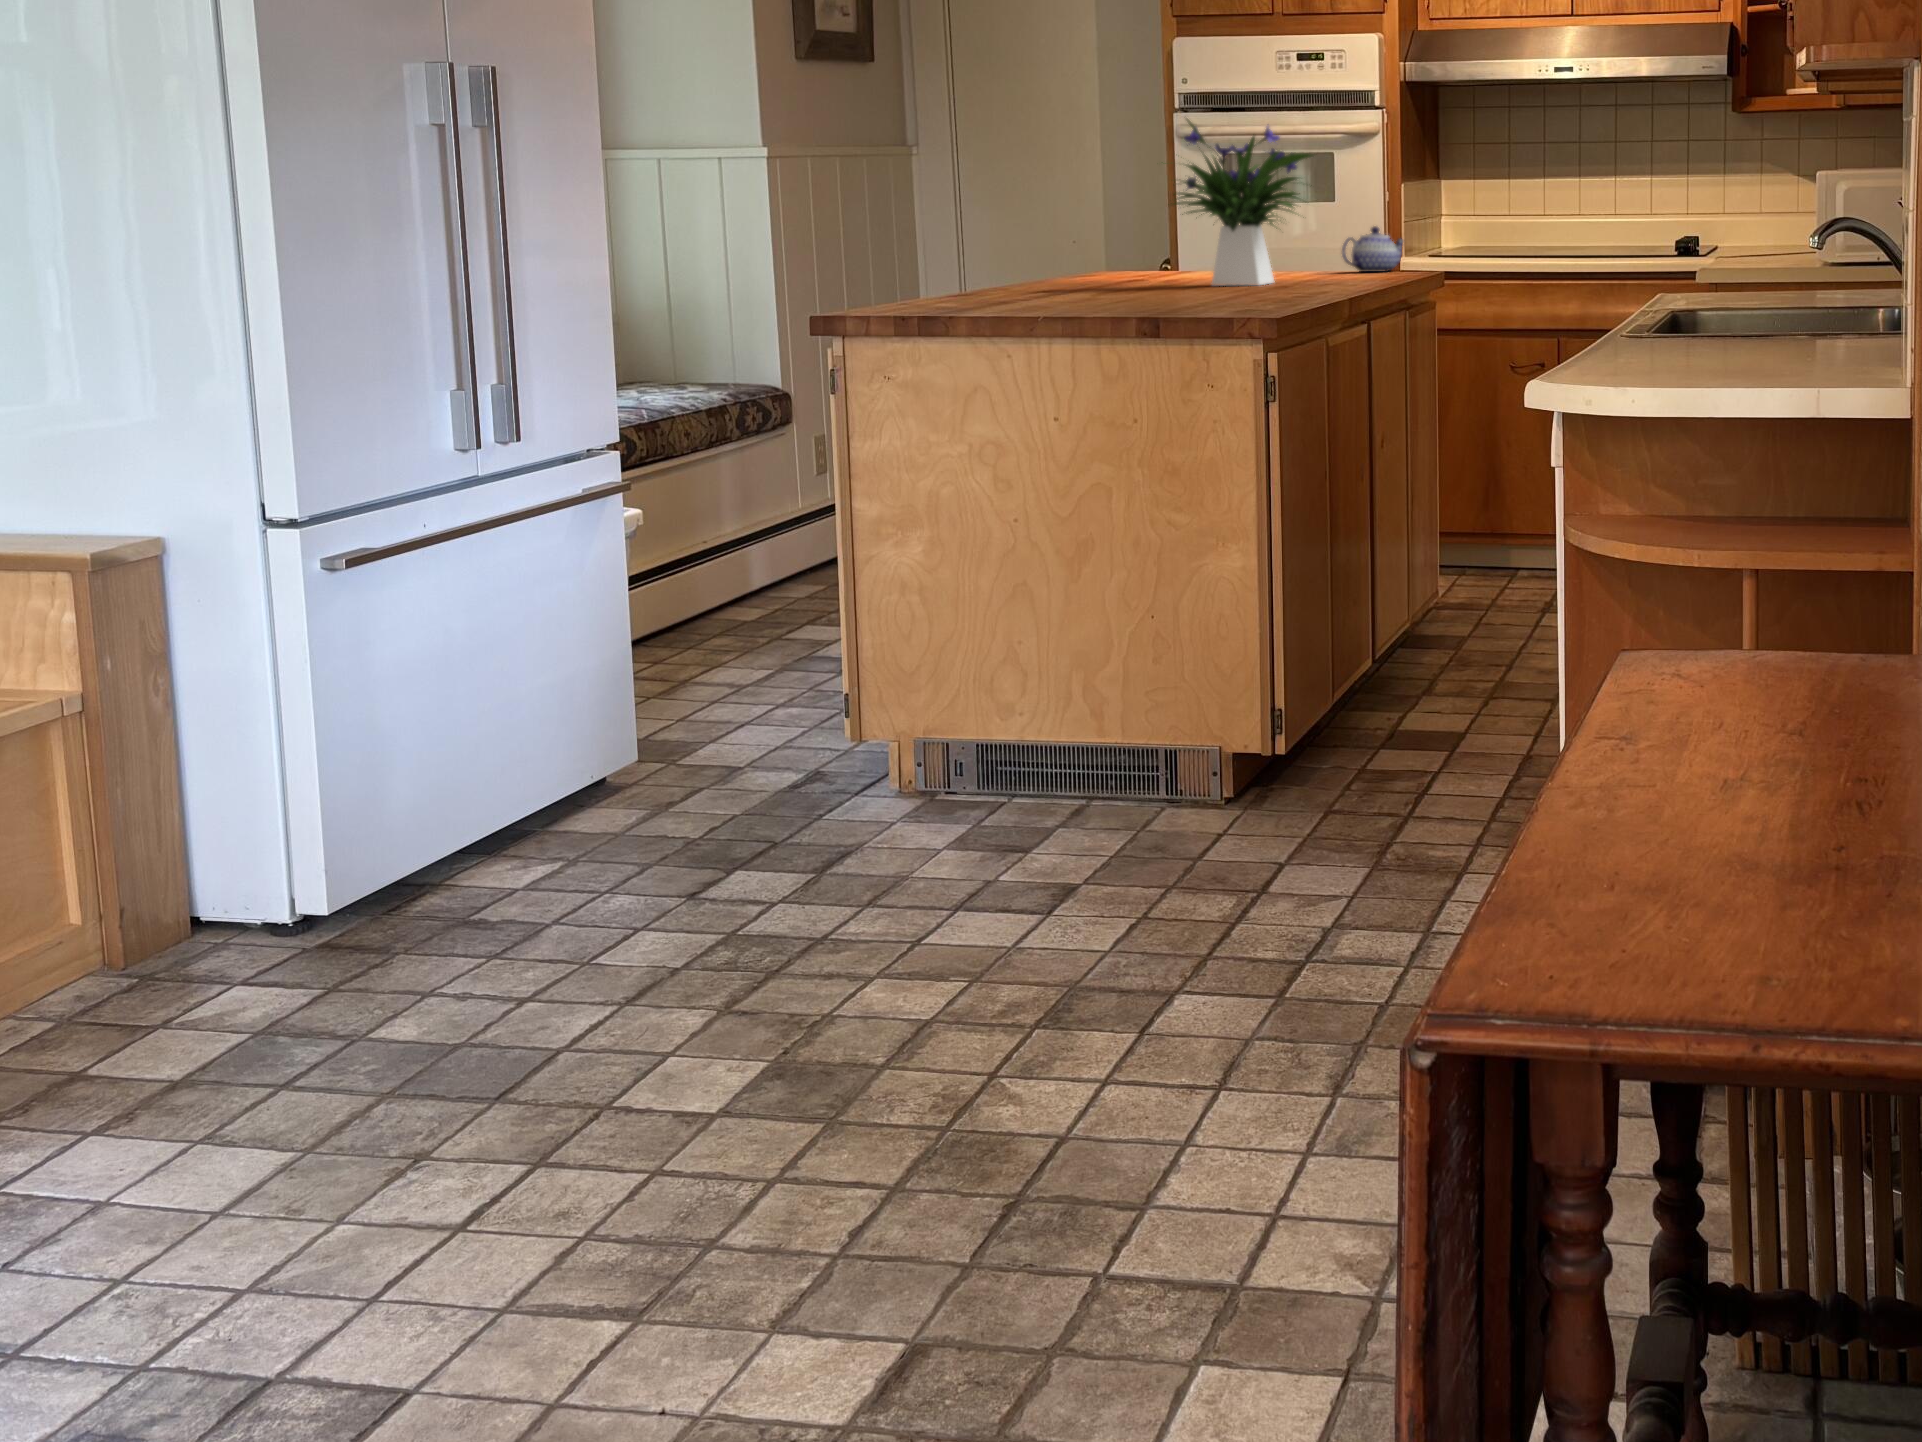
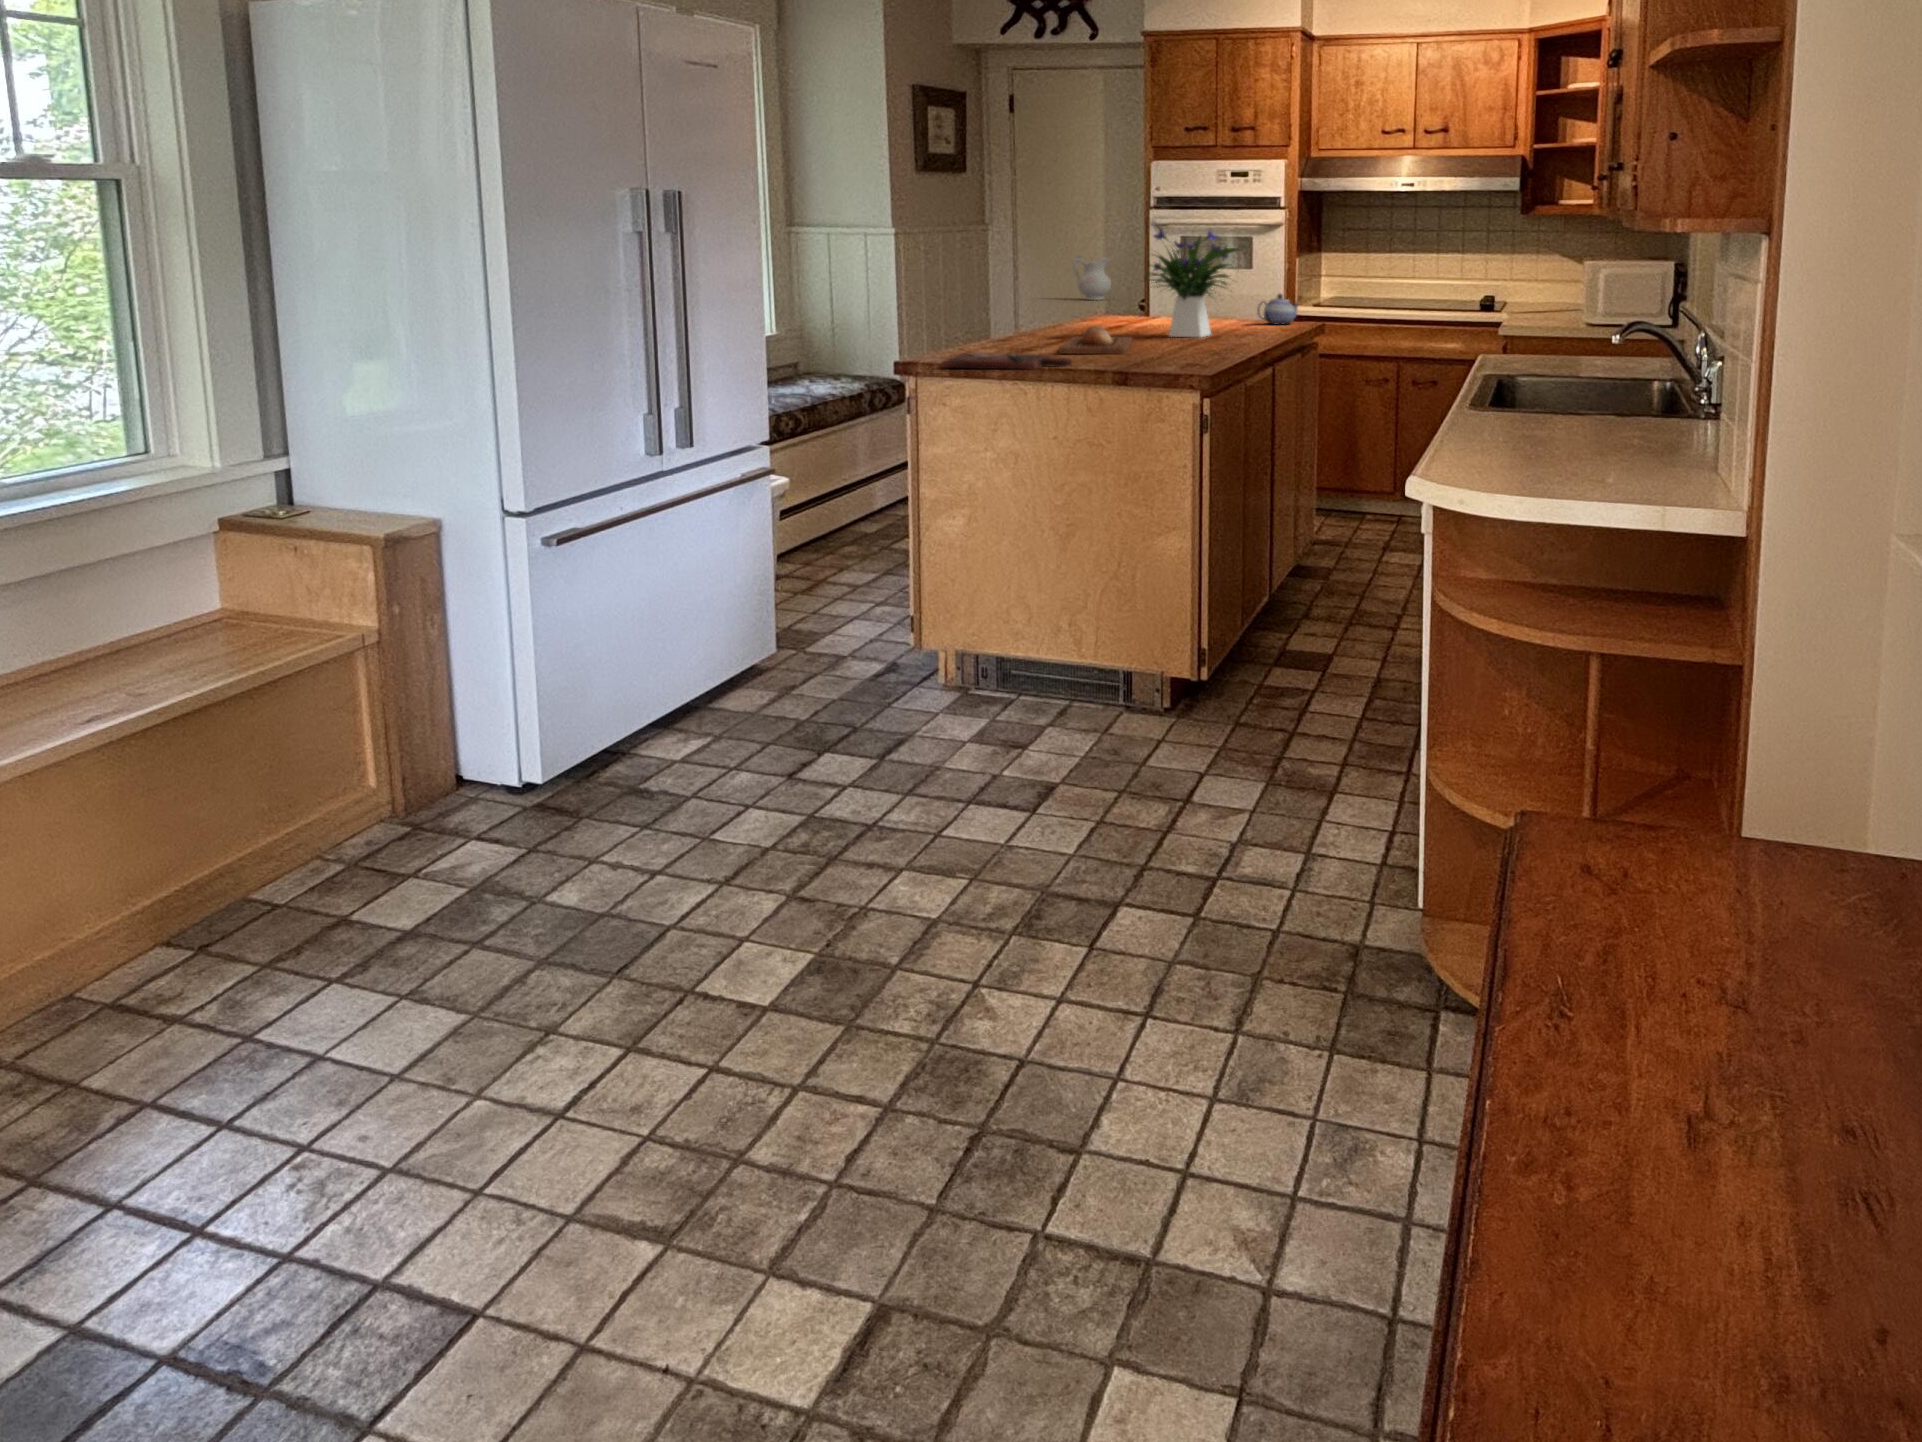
ceramic pitcher: none [1051,191,1113,260] -> present [1073,256,1111,300]
bread loaf: none [1053,267,1158,303] -> present [1059,326,1132,354]
cutting board: none [886,299,1076,318] -> present [941,353,1072,369]

